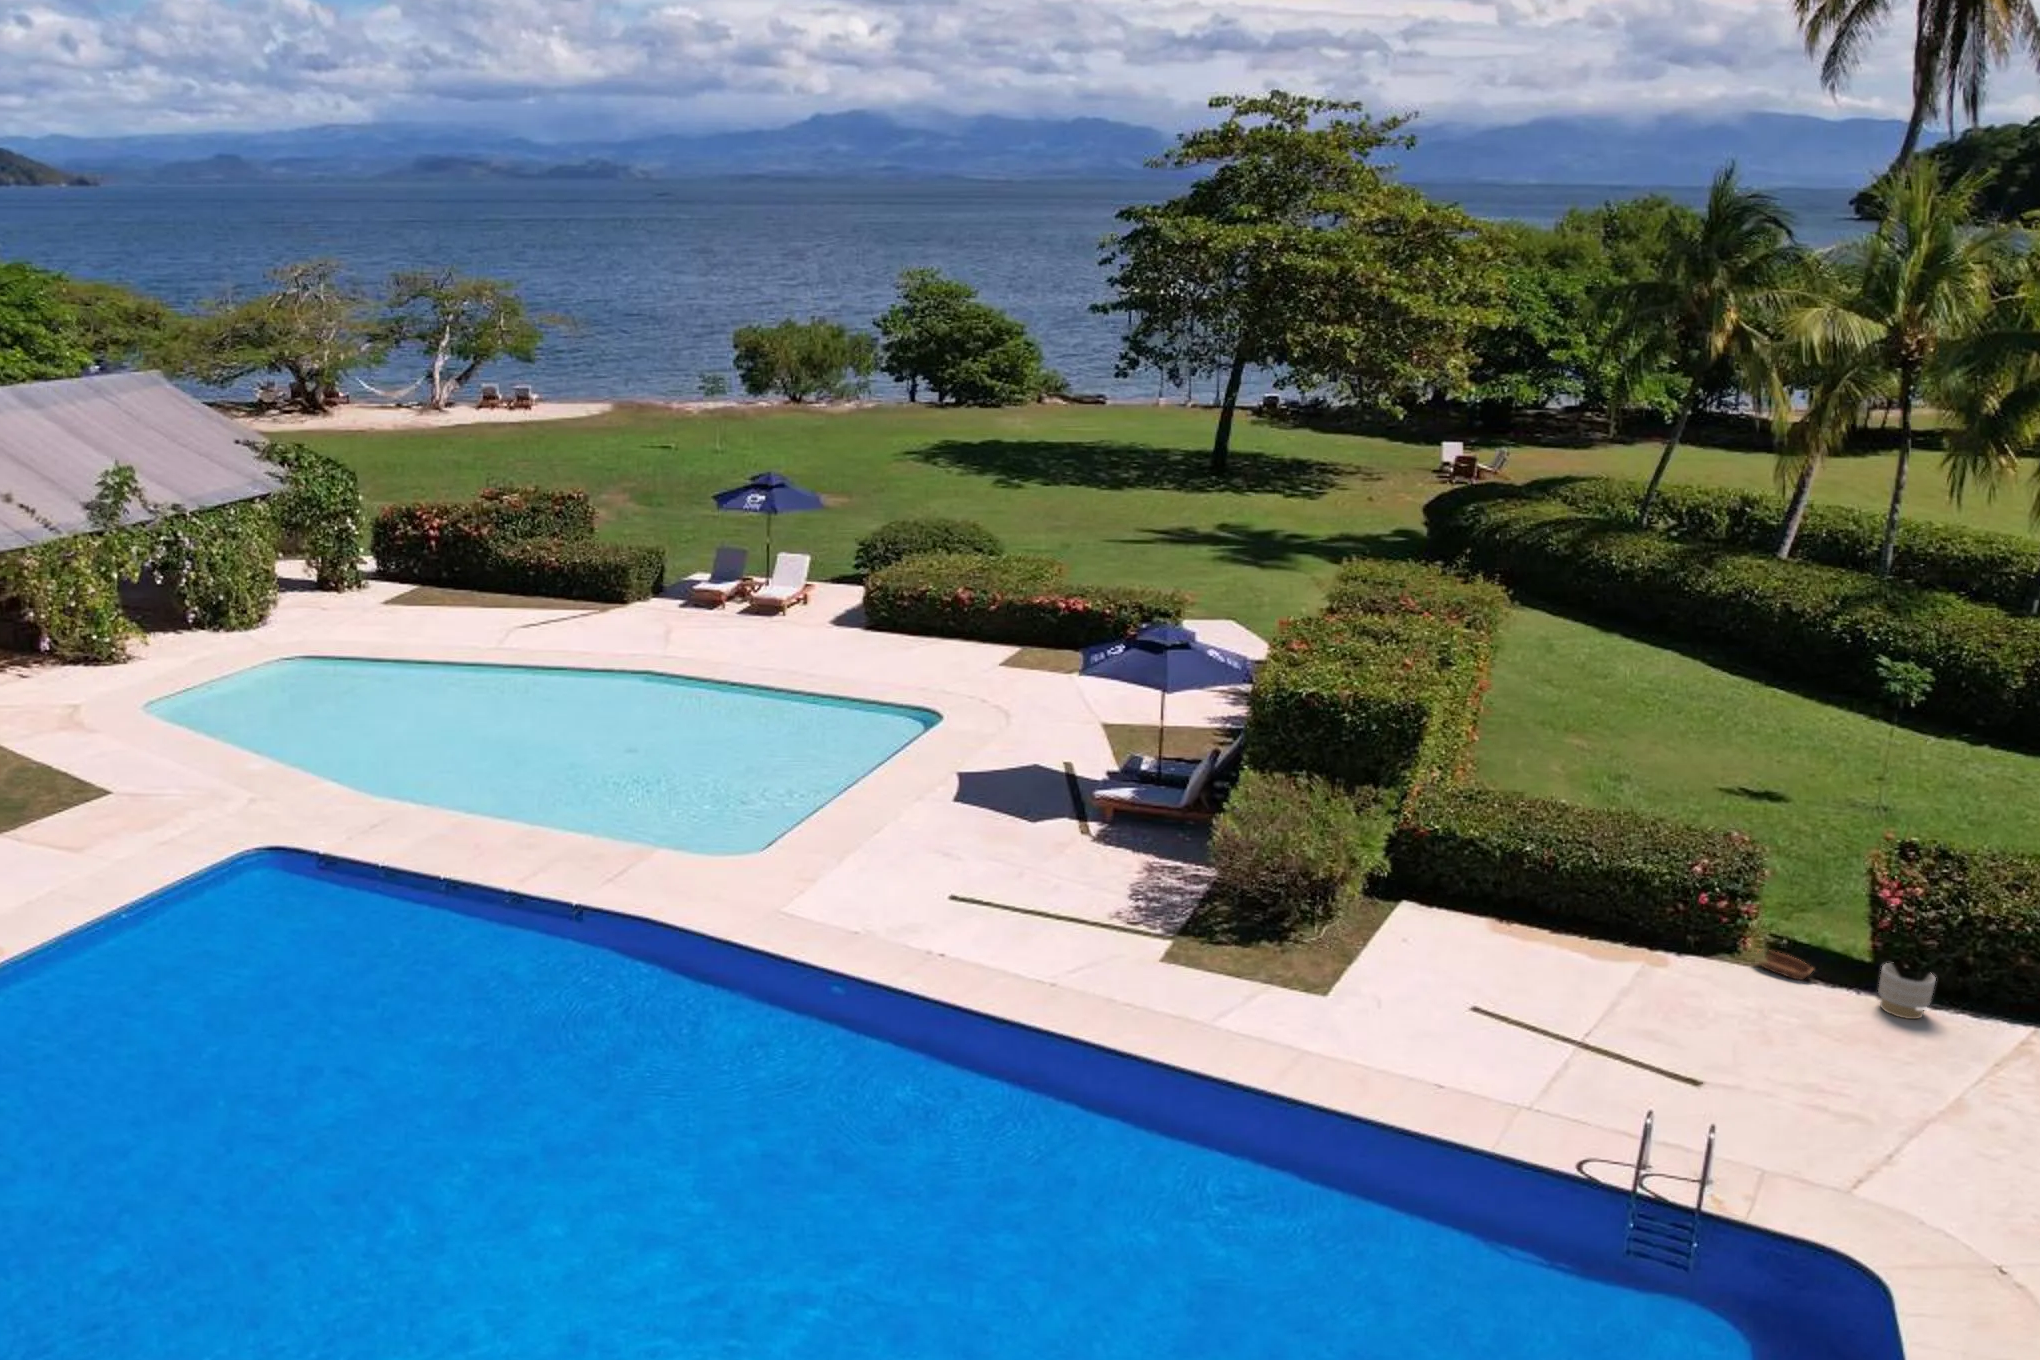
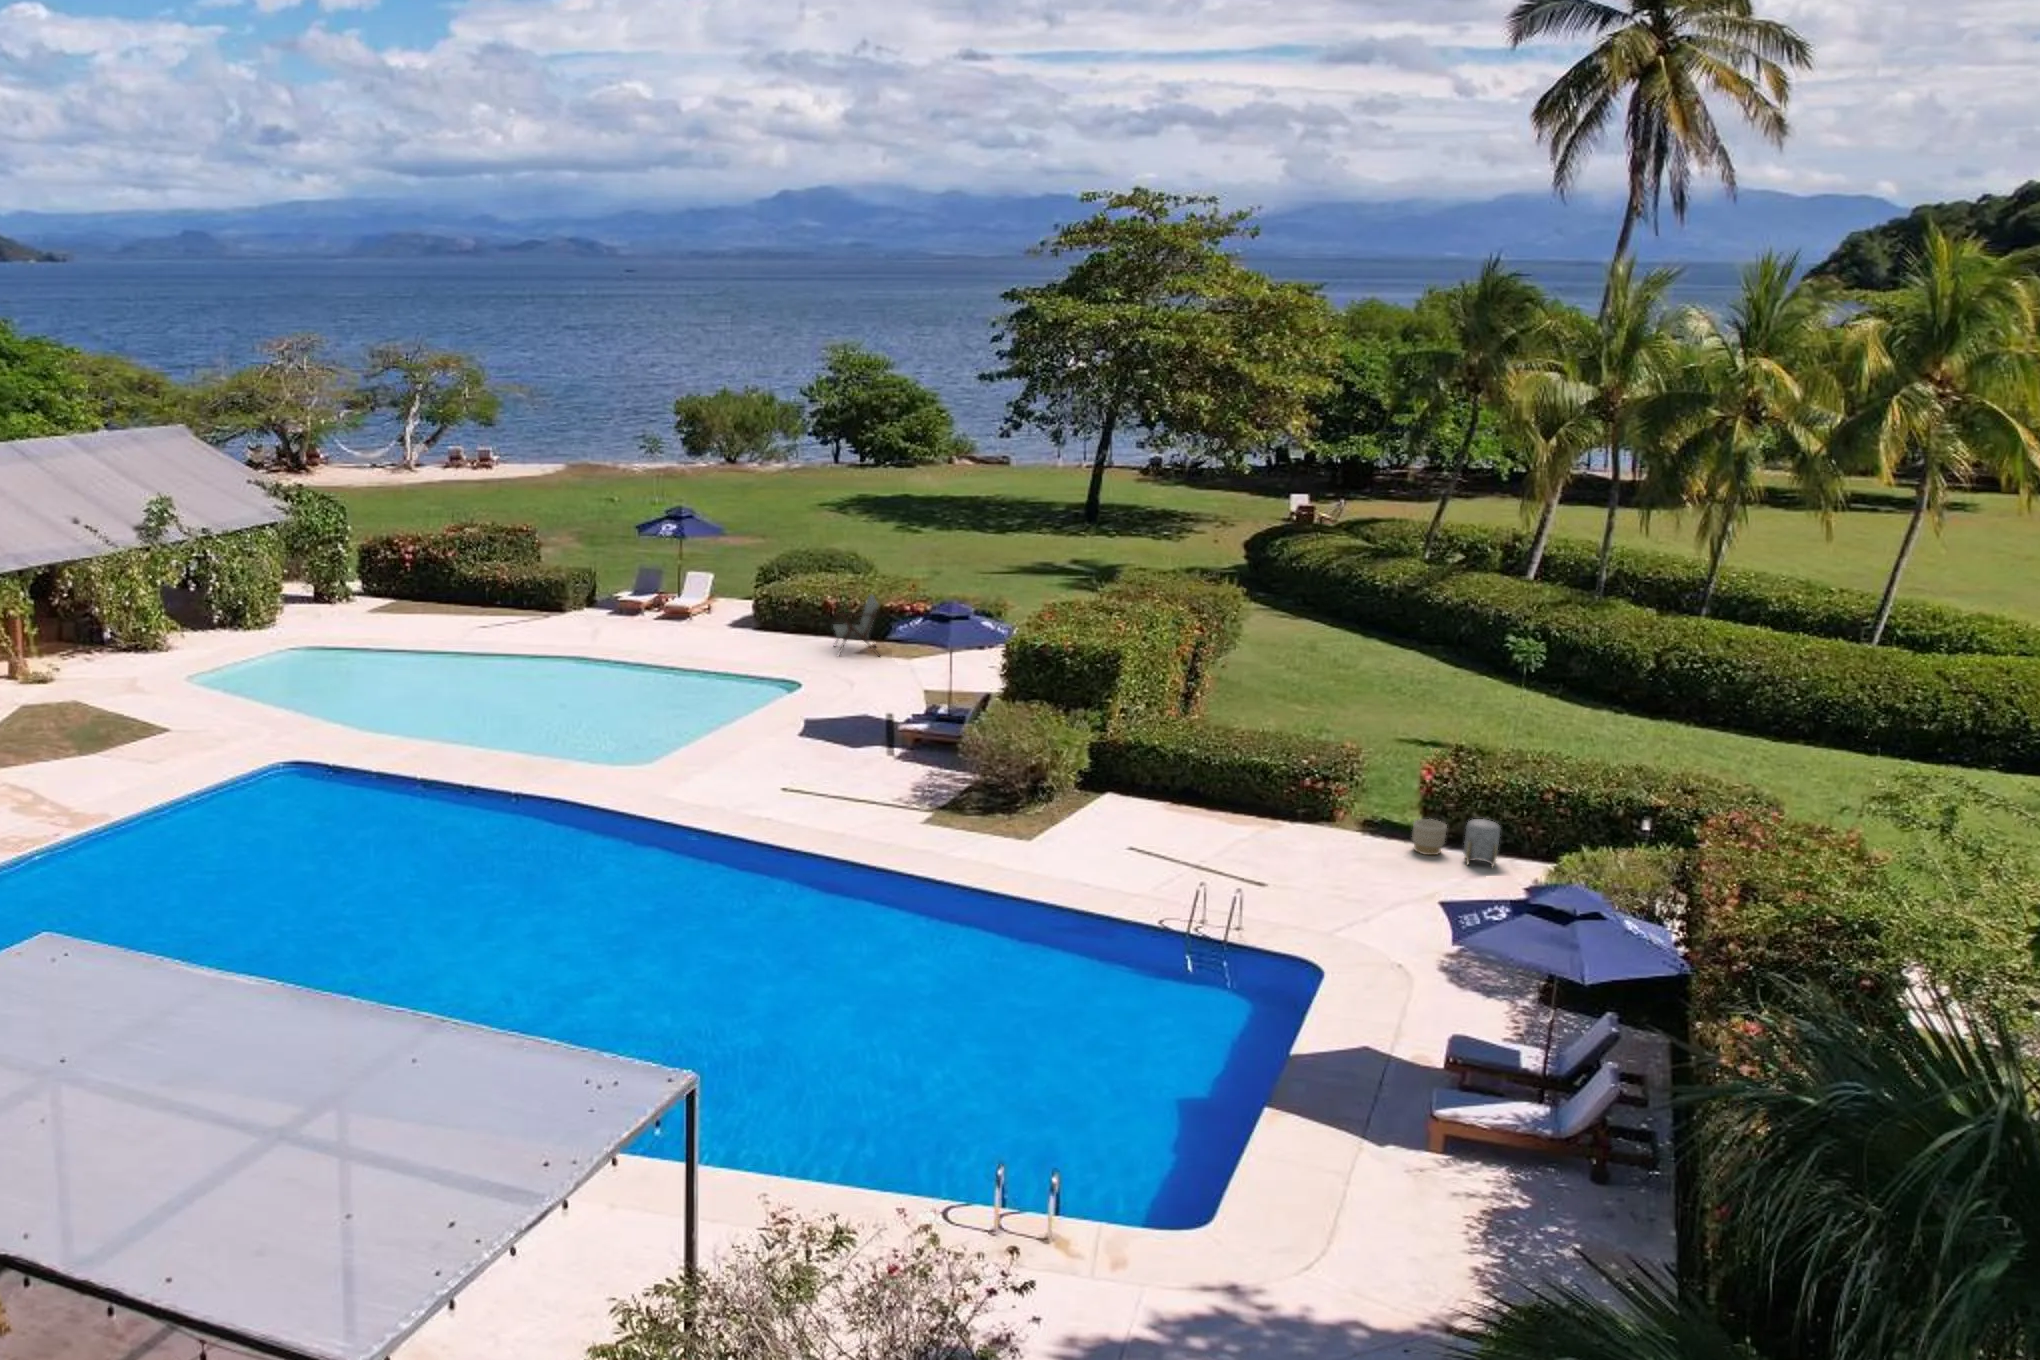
lounge chair: none [962,586,1026,666] -> present [833,595,879,656]
basket: present [1760,951,1813,980] -> none [1337,817,1386,838]
stool: none [1962,971,2029,1046] -> present [1464,819,1500,867]

